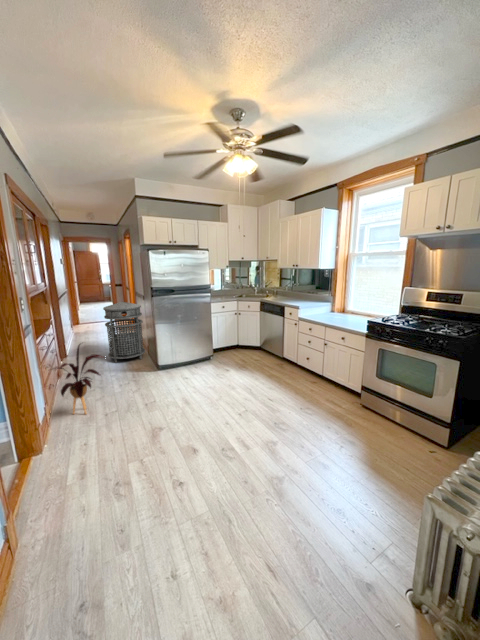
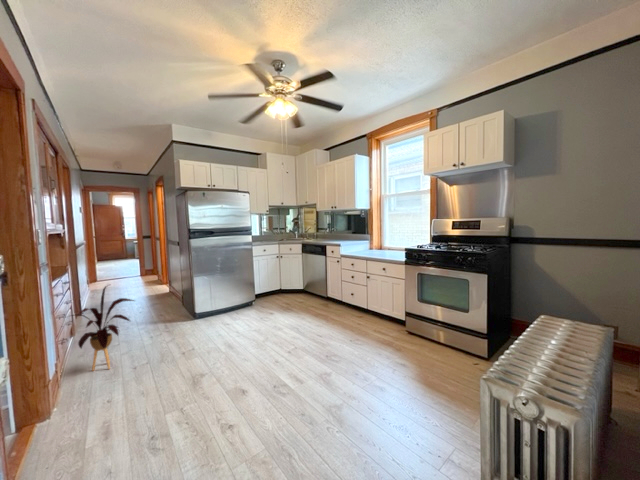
trash can: present [103,302,145,363] -> none [132,248,179,315]

